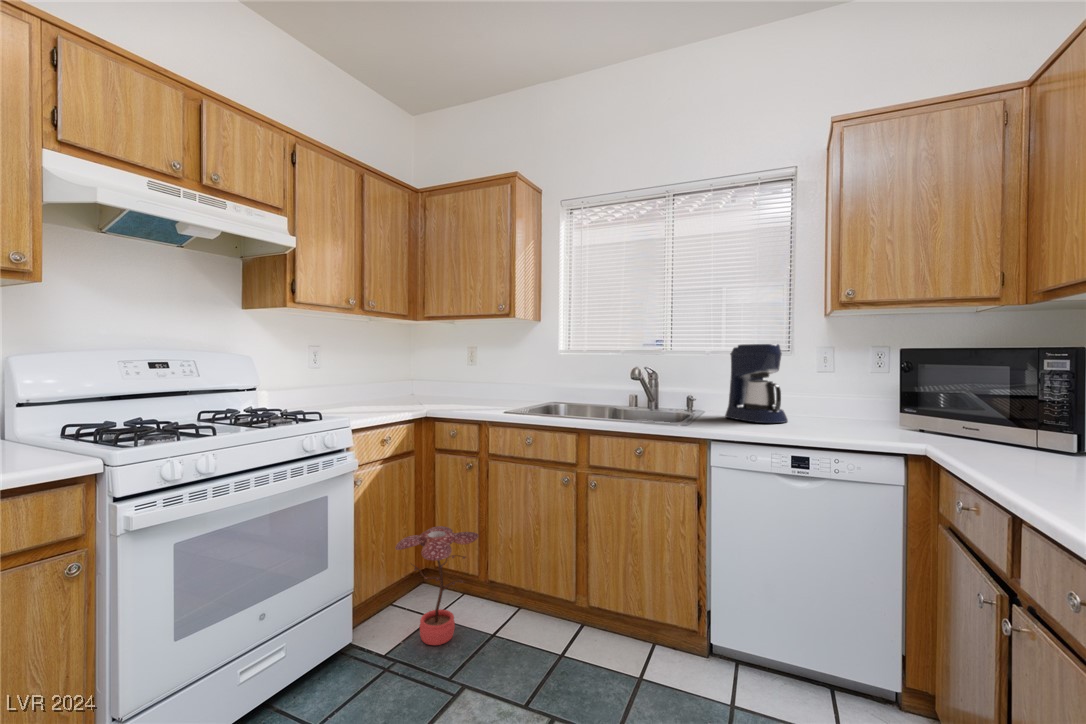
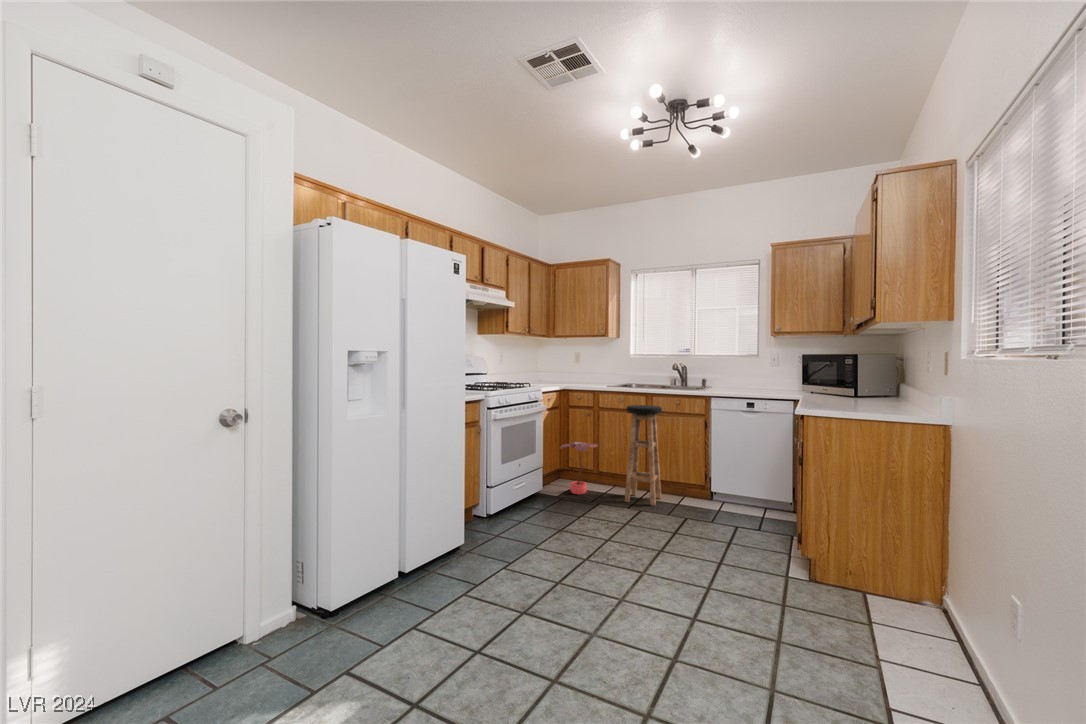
coffee maker: present [725,344,788,423] -> none [721,352,751,390]
bar stool: none [525,455,607,693] -> present [625,405,662,506]

